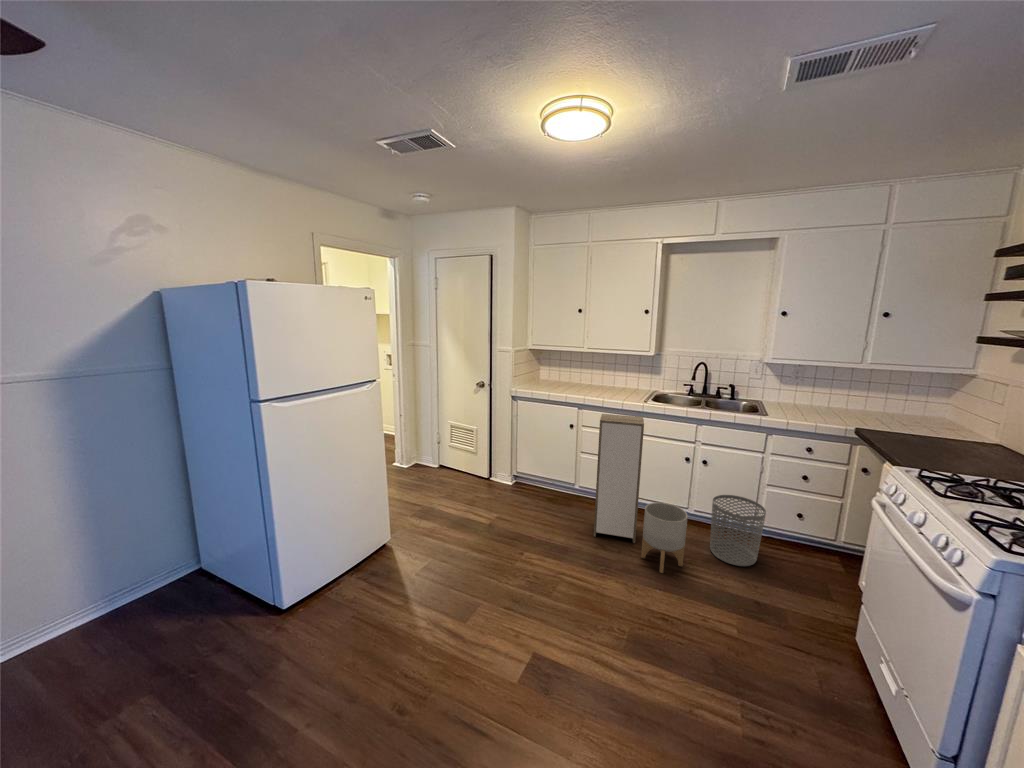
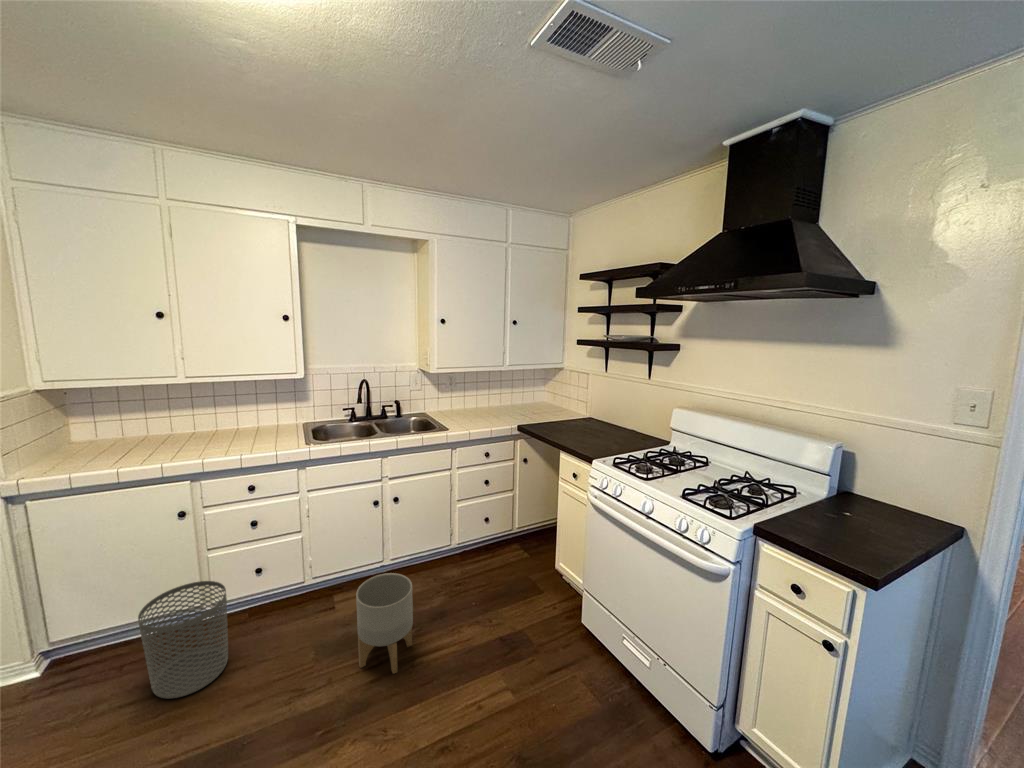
storage cabinet: present [594,414,644,543] -> none [254,470,341,681]
waste bin: present [710,495,766,566] -> present [138,581,228,698]

